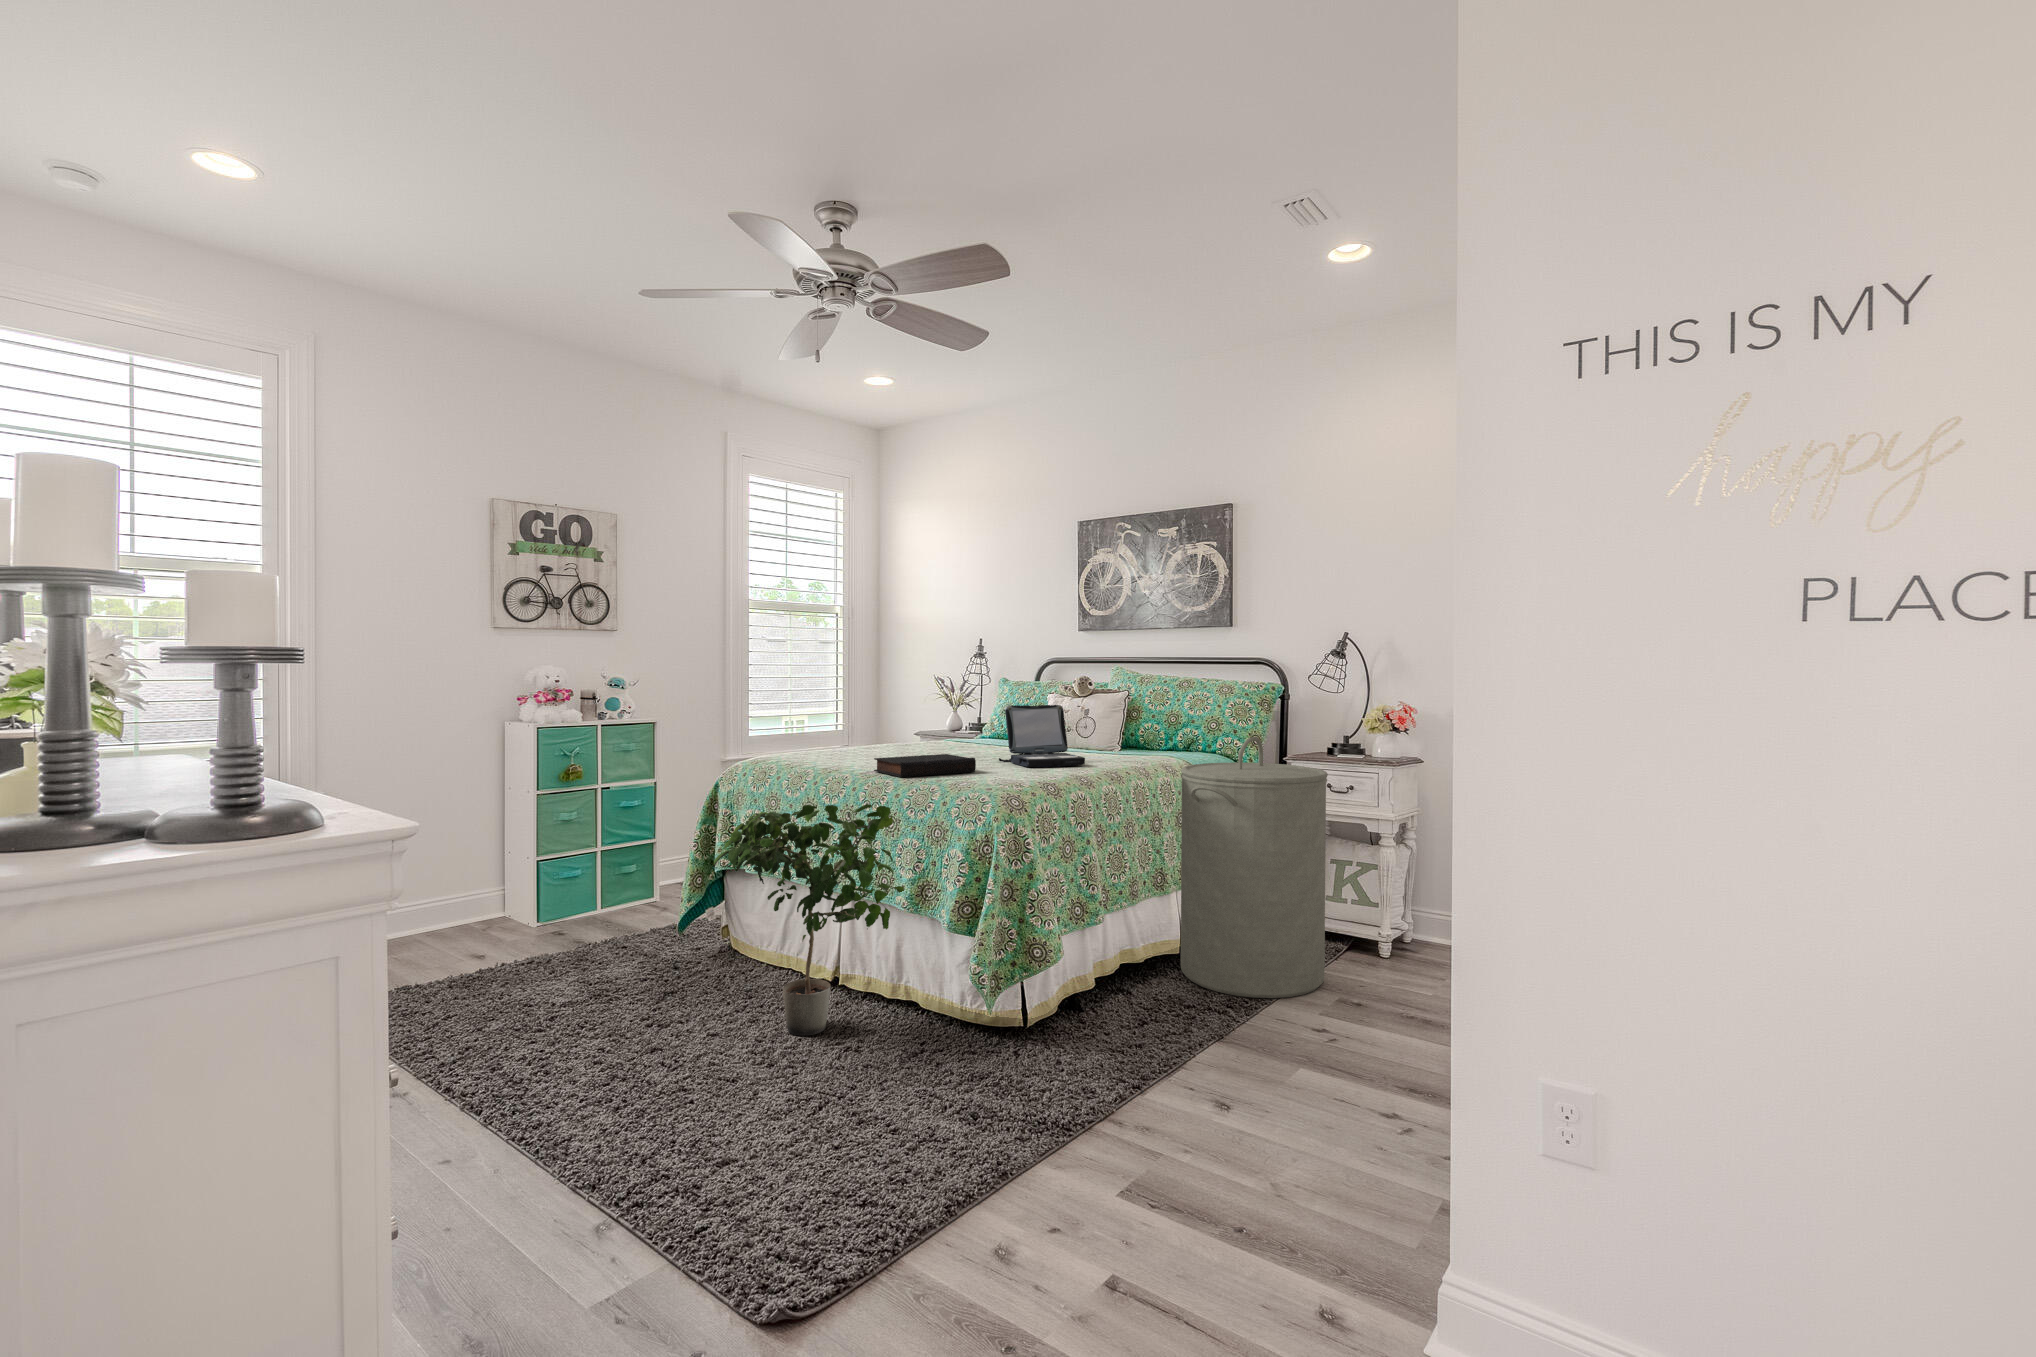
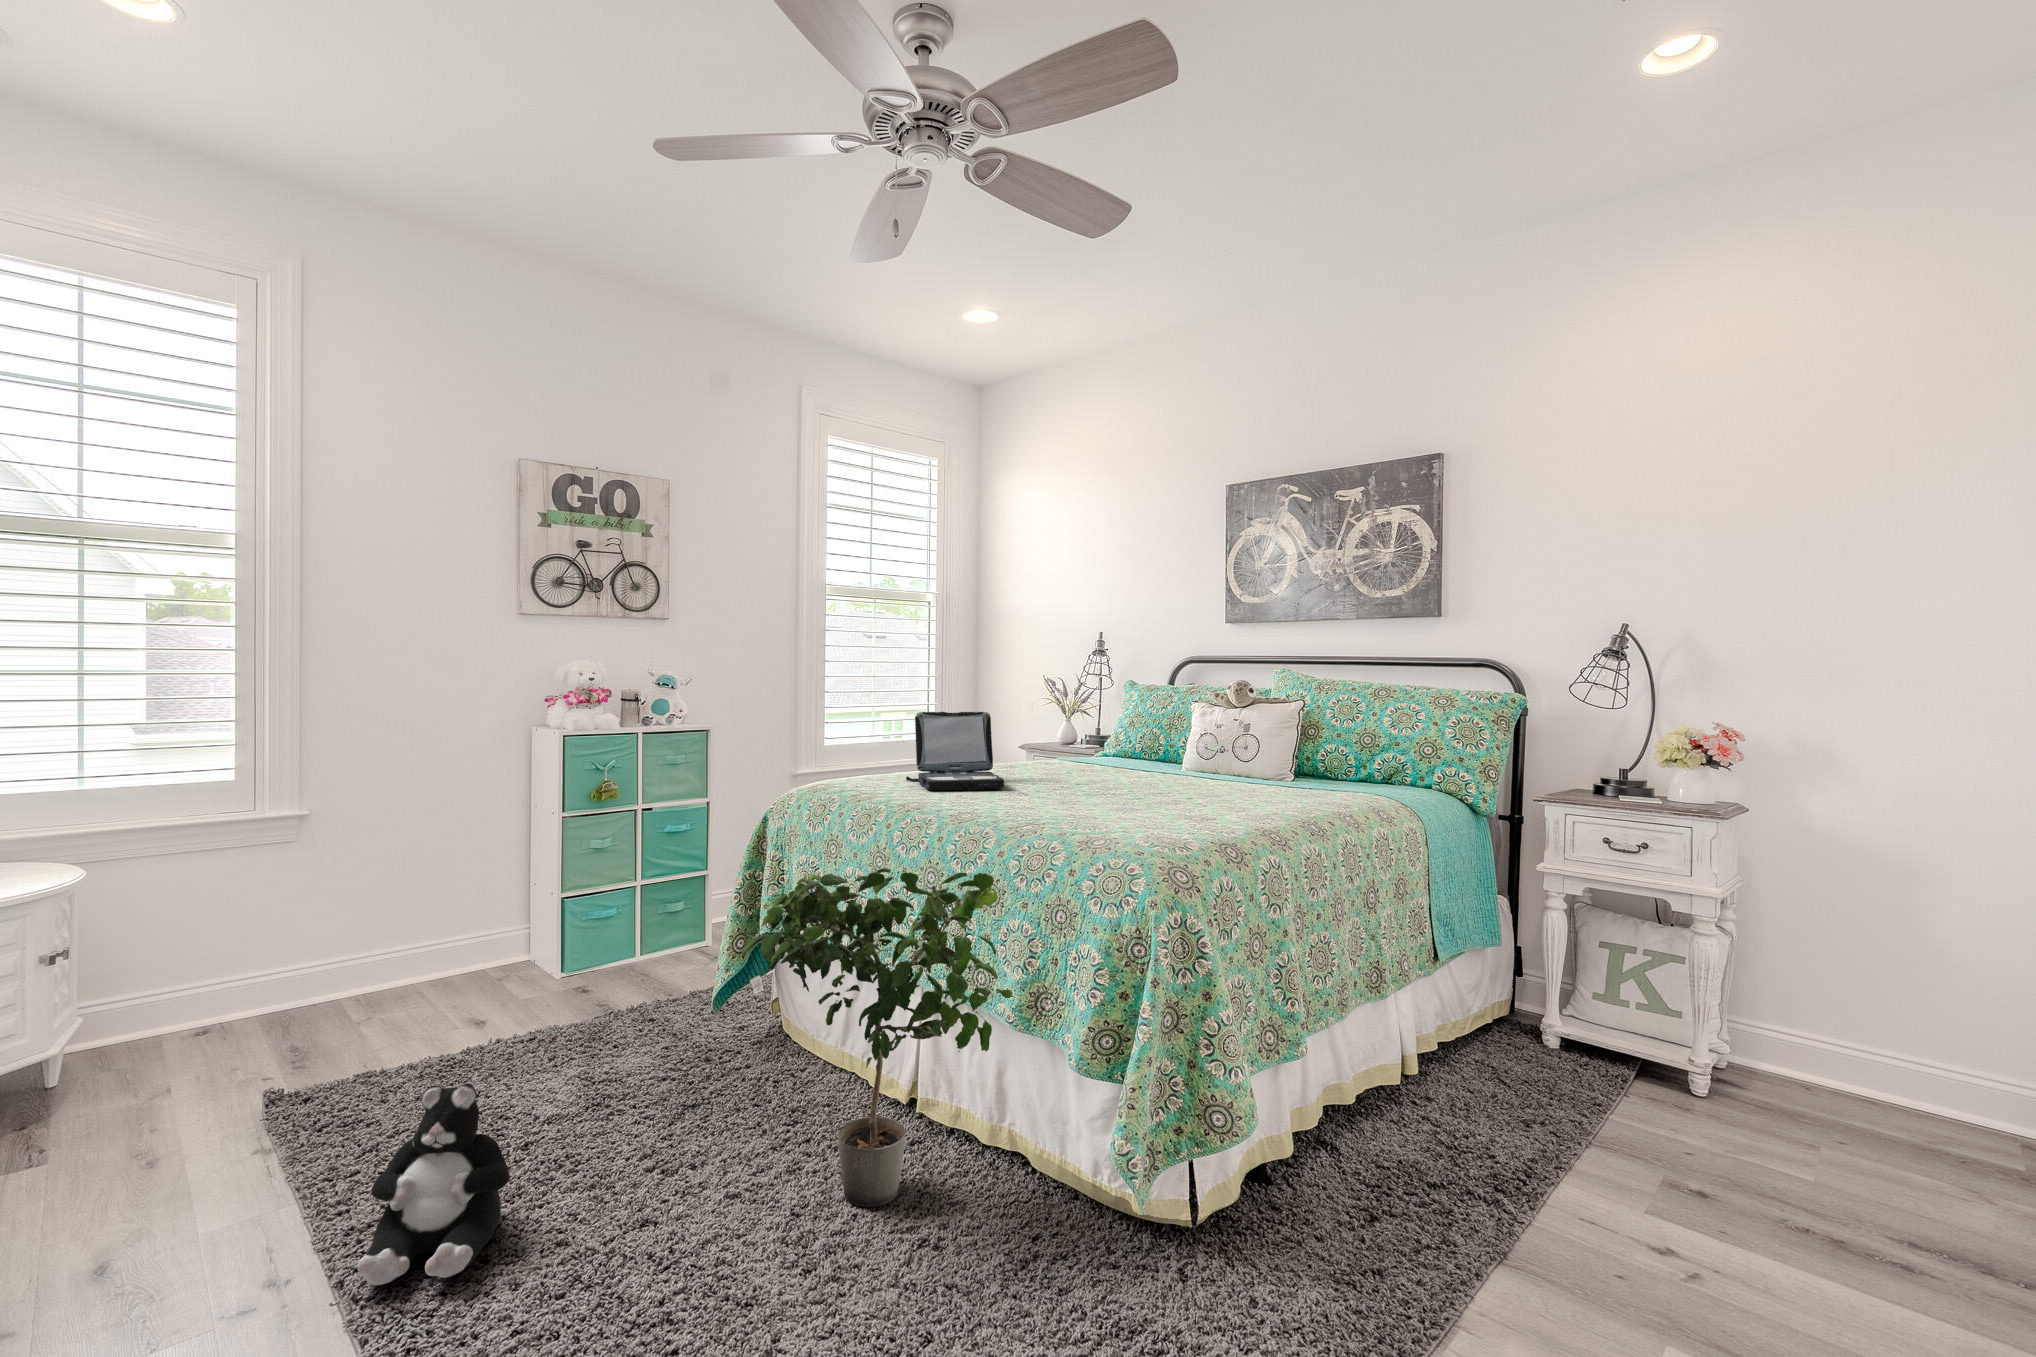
laptop: present [999,705,1085,767] -> present [906,712,1004,790]
laundry hamper: present [1181,737,1328,998] -> none [1400,778,1641,1174]
book: present [874,754,976,777] -> none [971,792,1113,830]
plush toy: none [453,957,551,1086] -> present [357,1083,510,1285]

